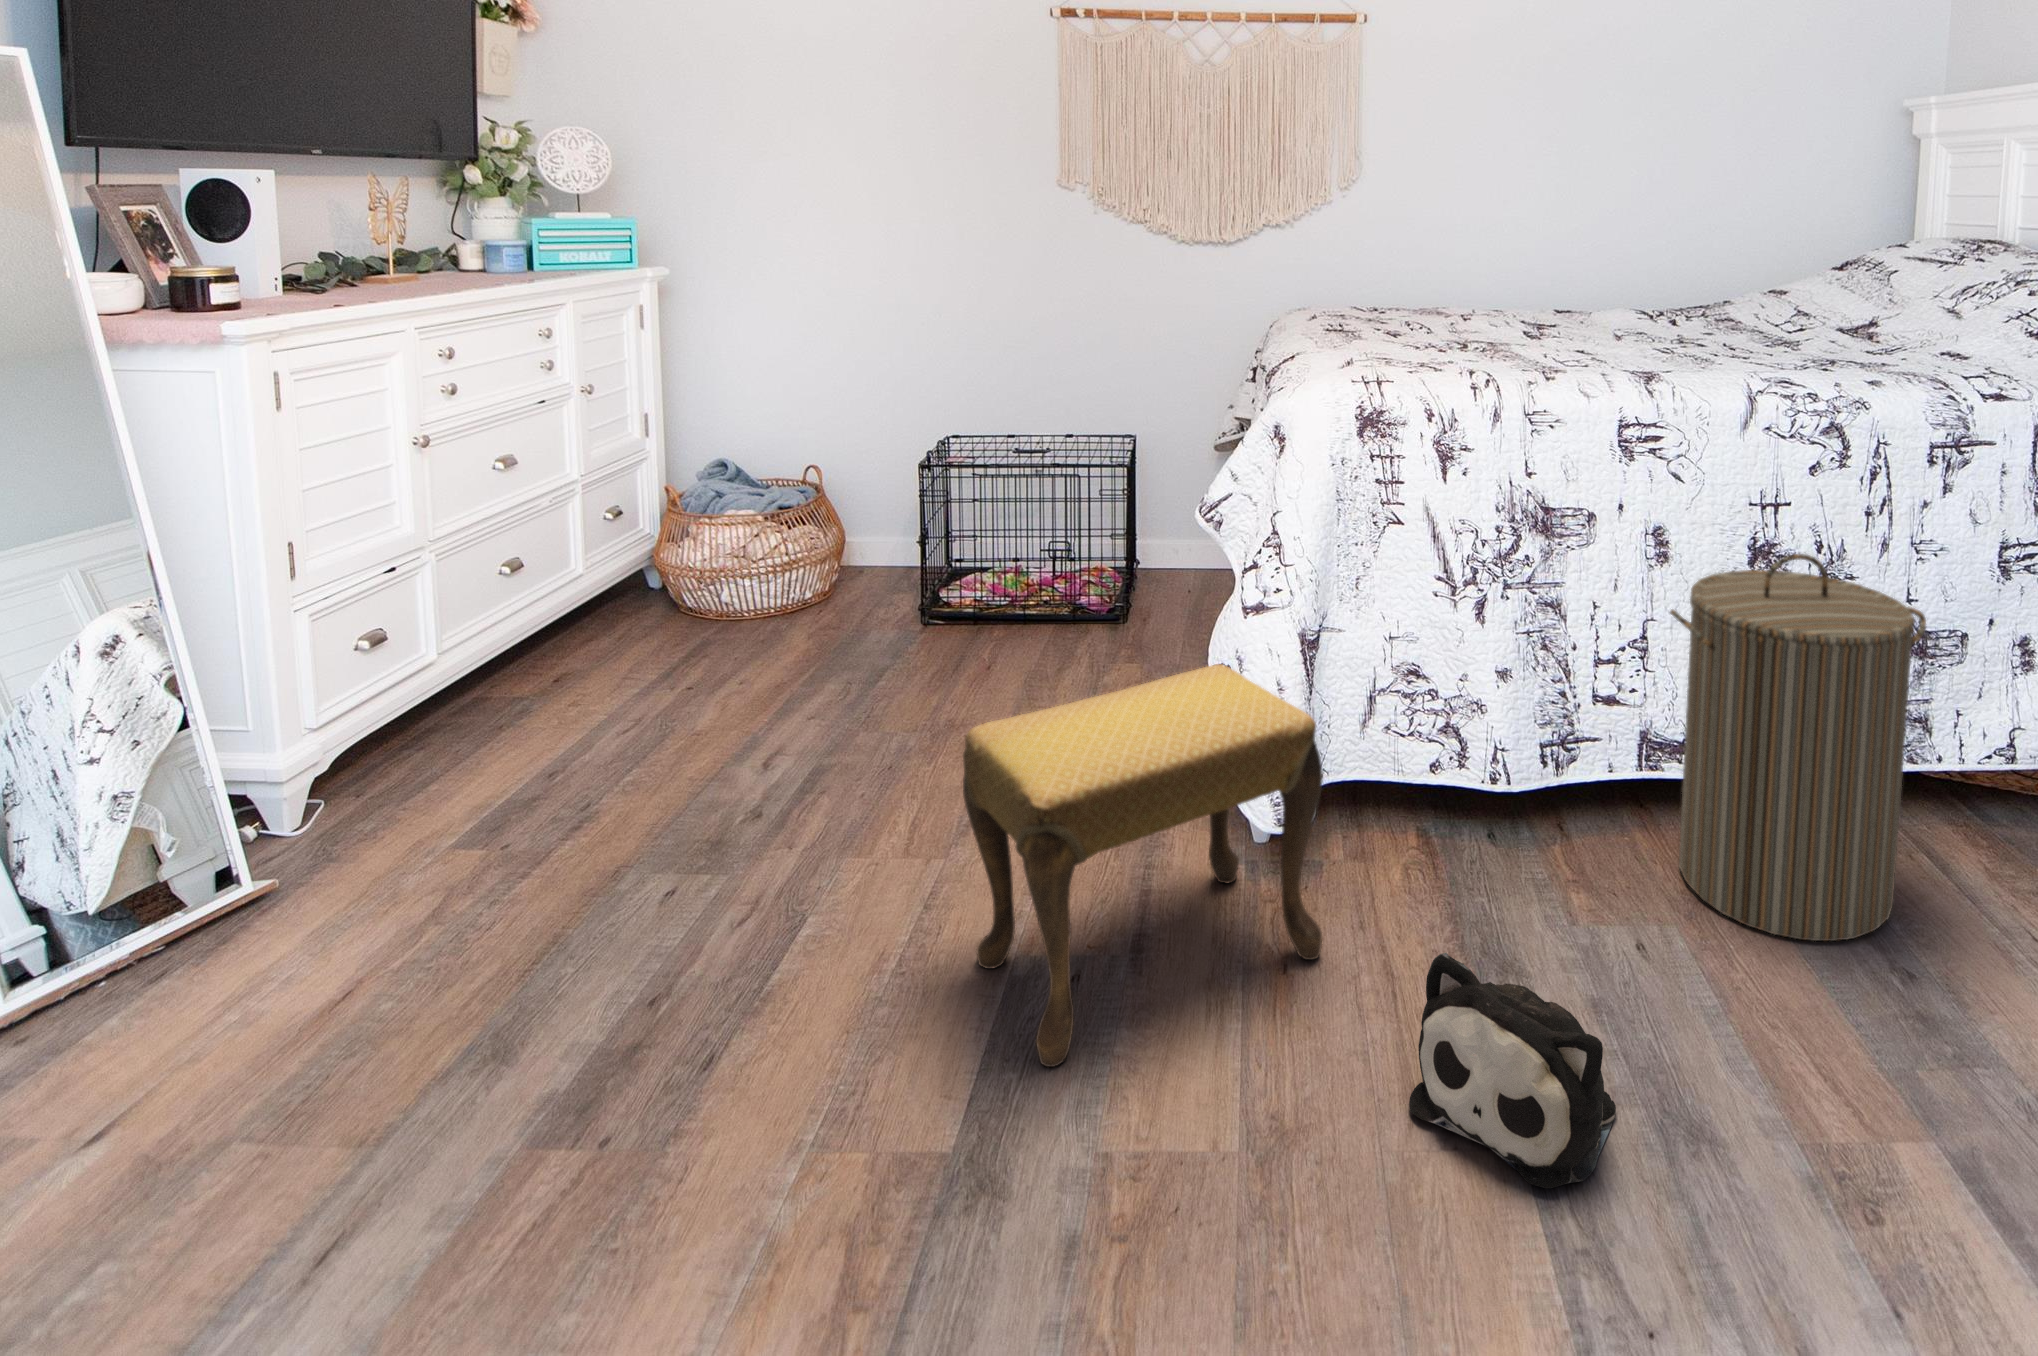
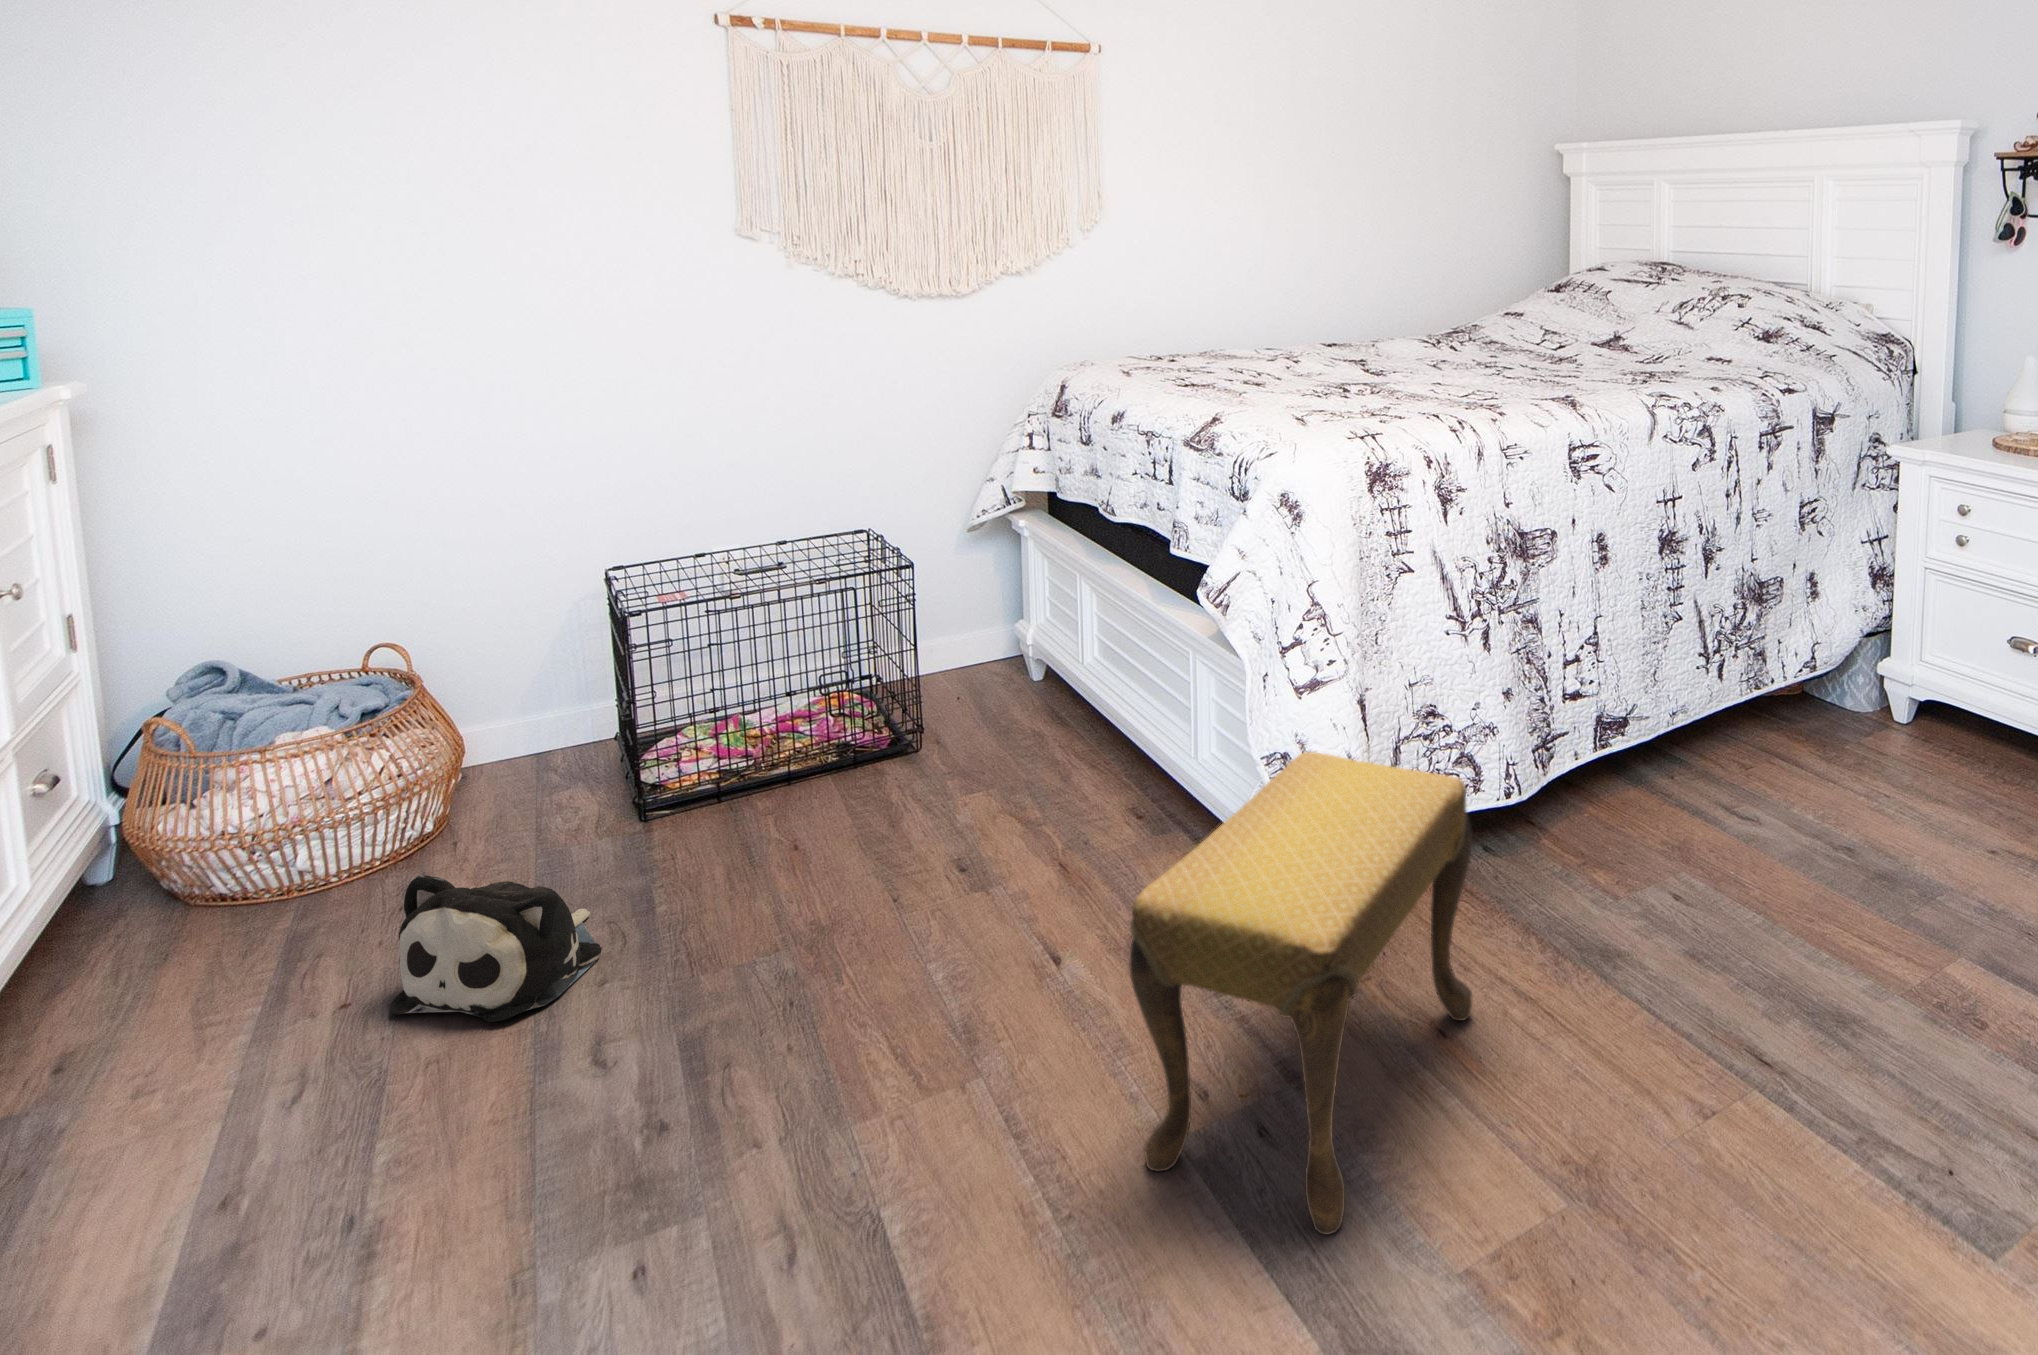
laundry hamper: present [1670,554,1926,941] -> none [1646,536,1827,856]
plush toy: present [1409,953,1616,1189] -> present [389,874,602,1022]

